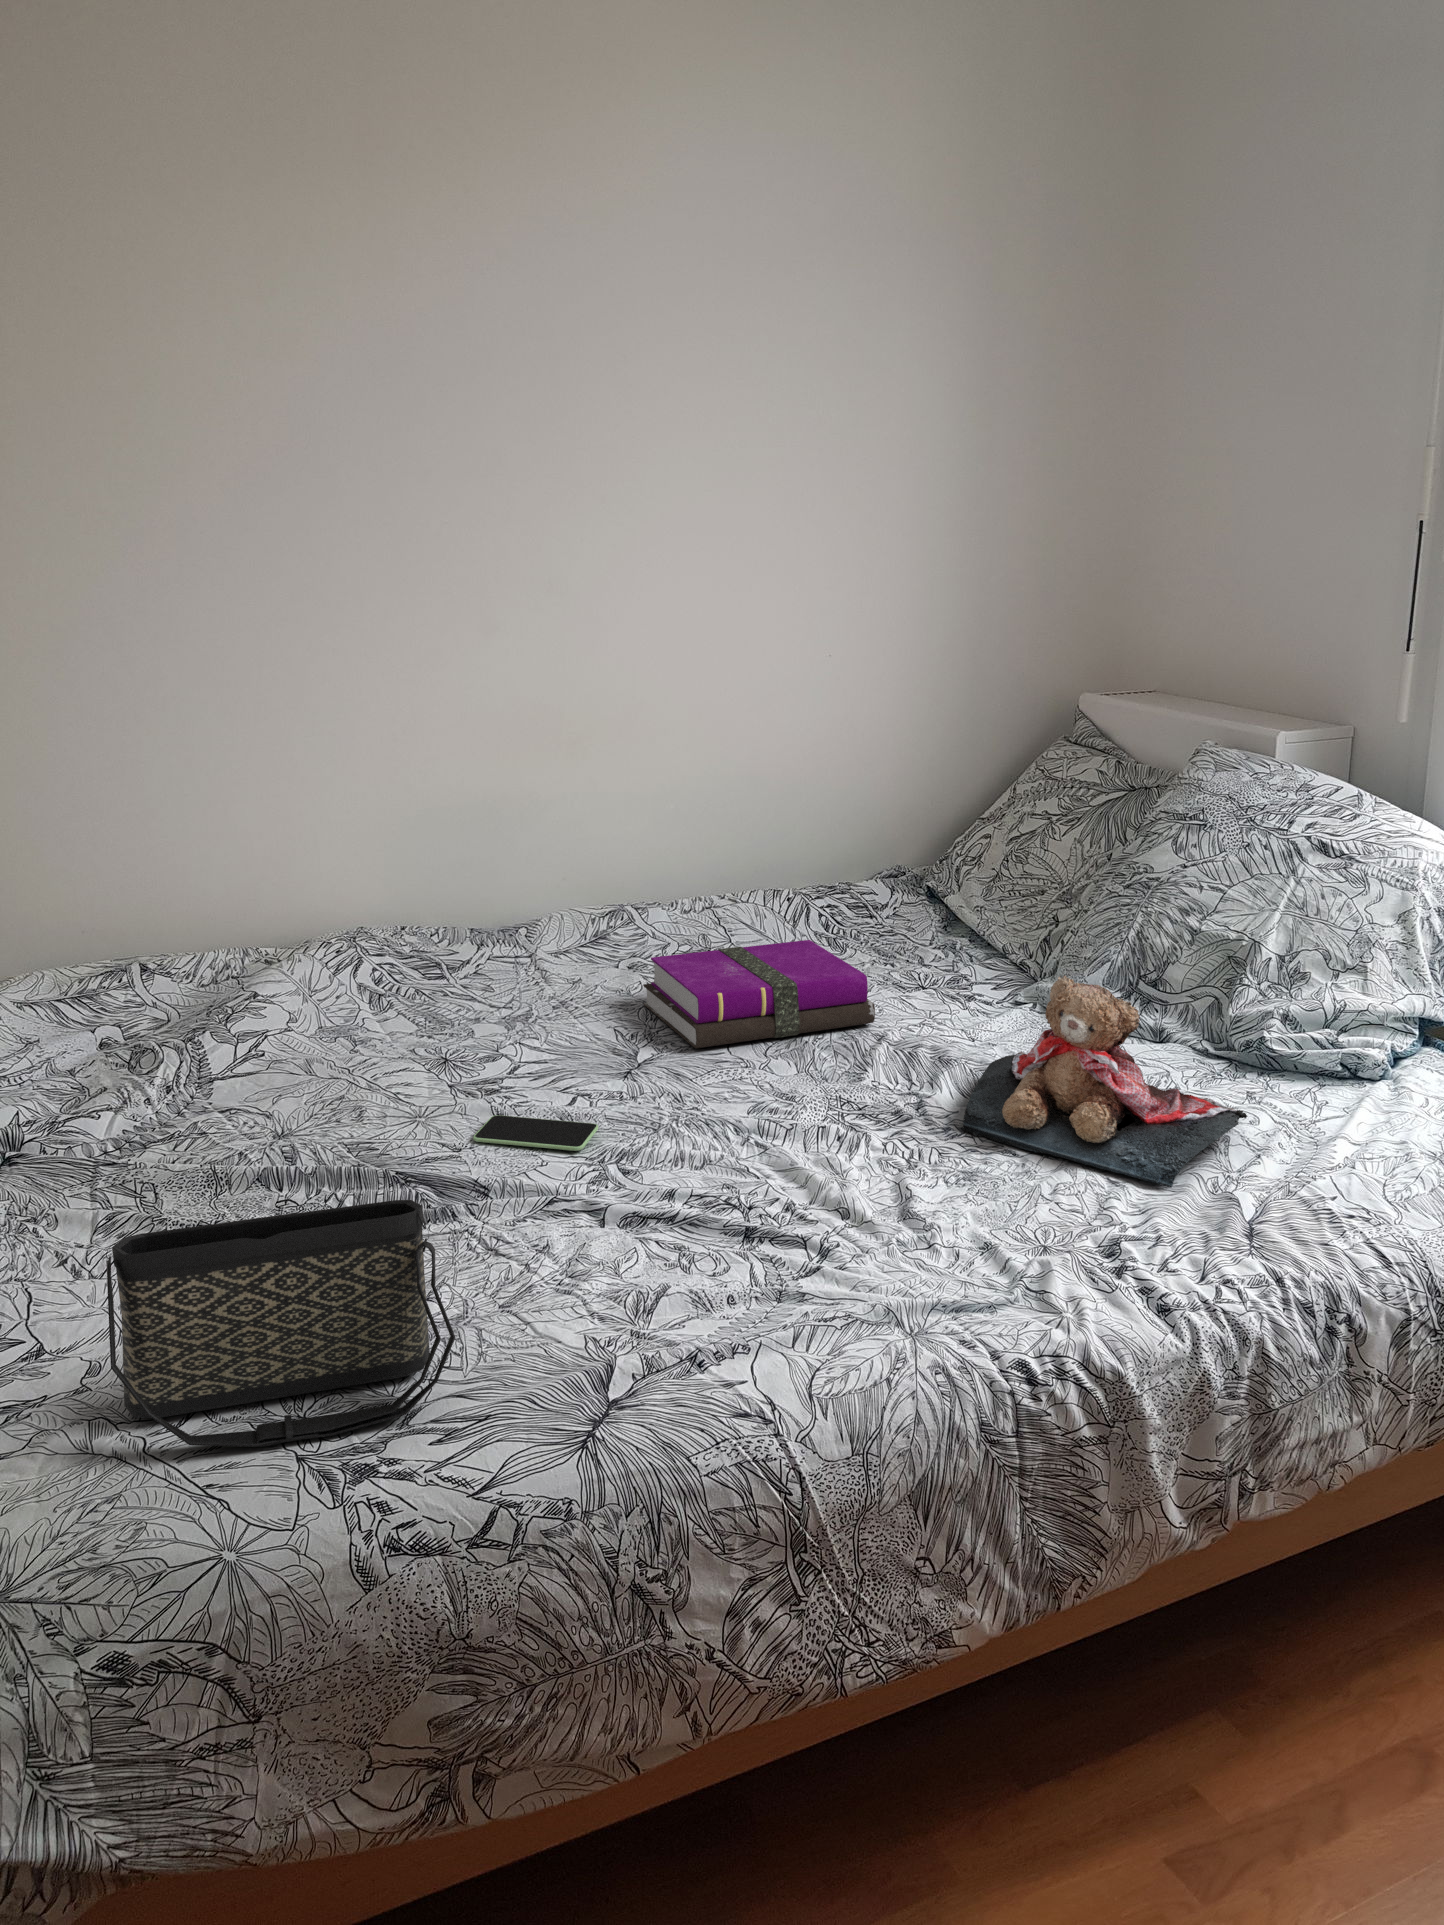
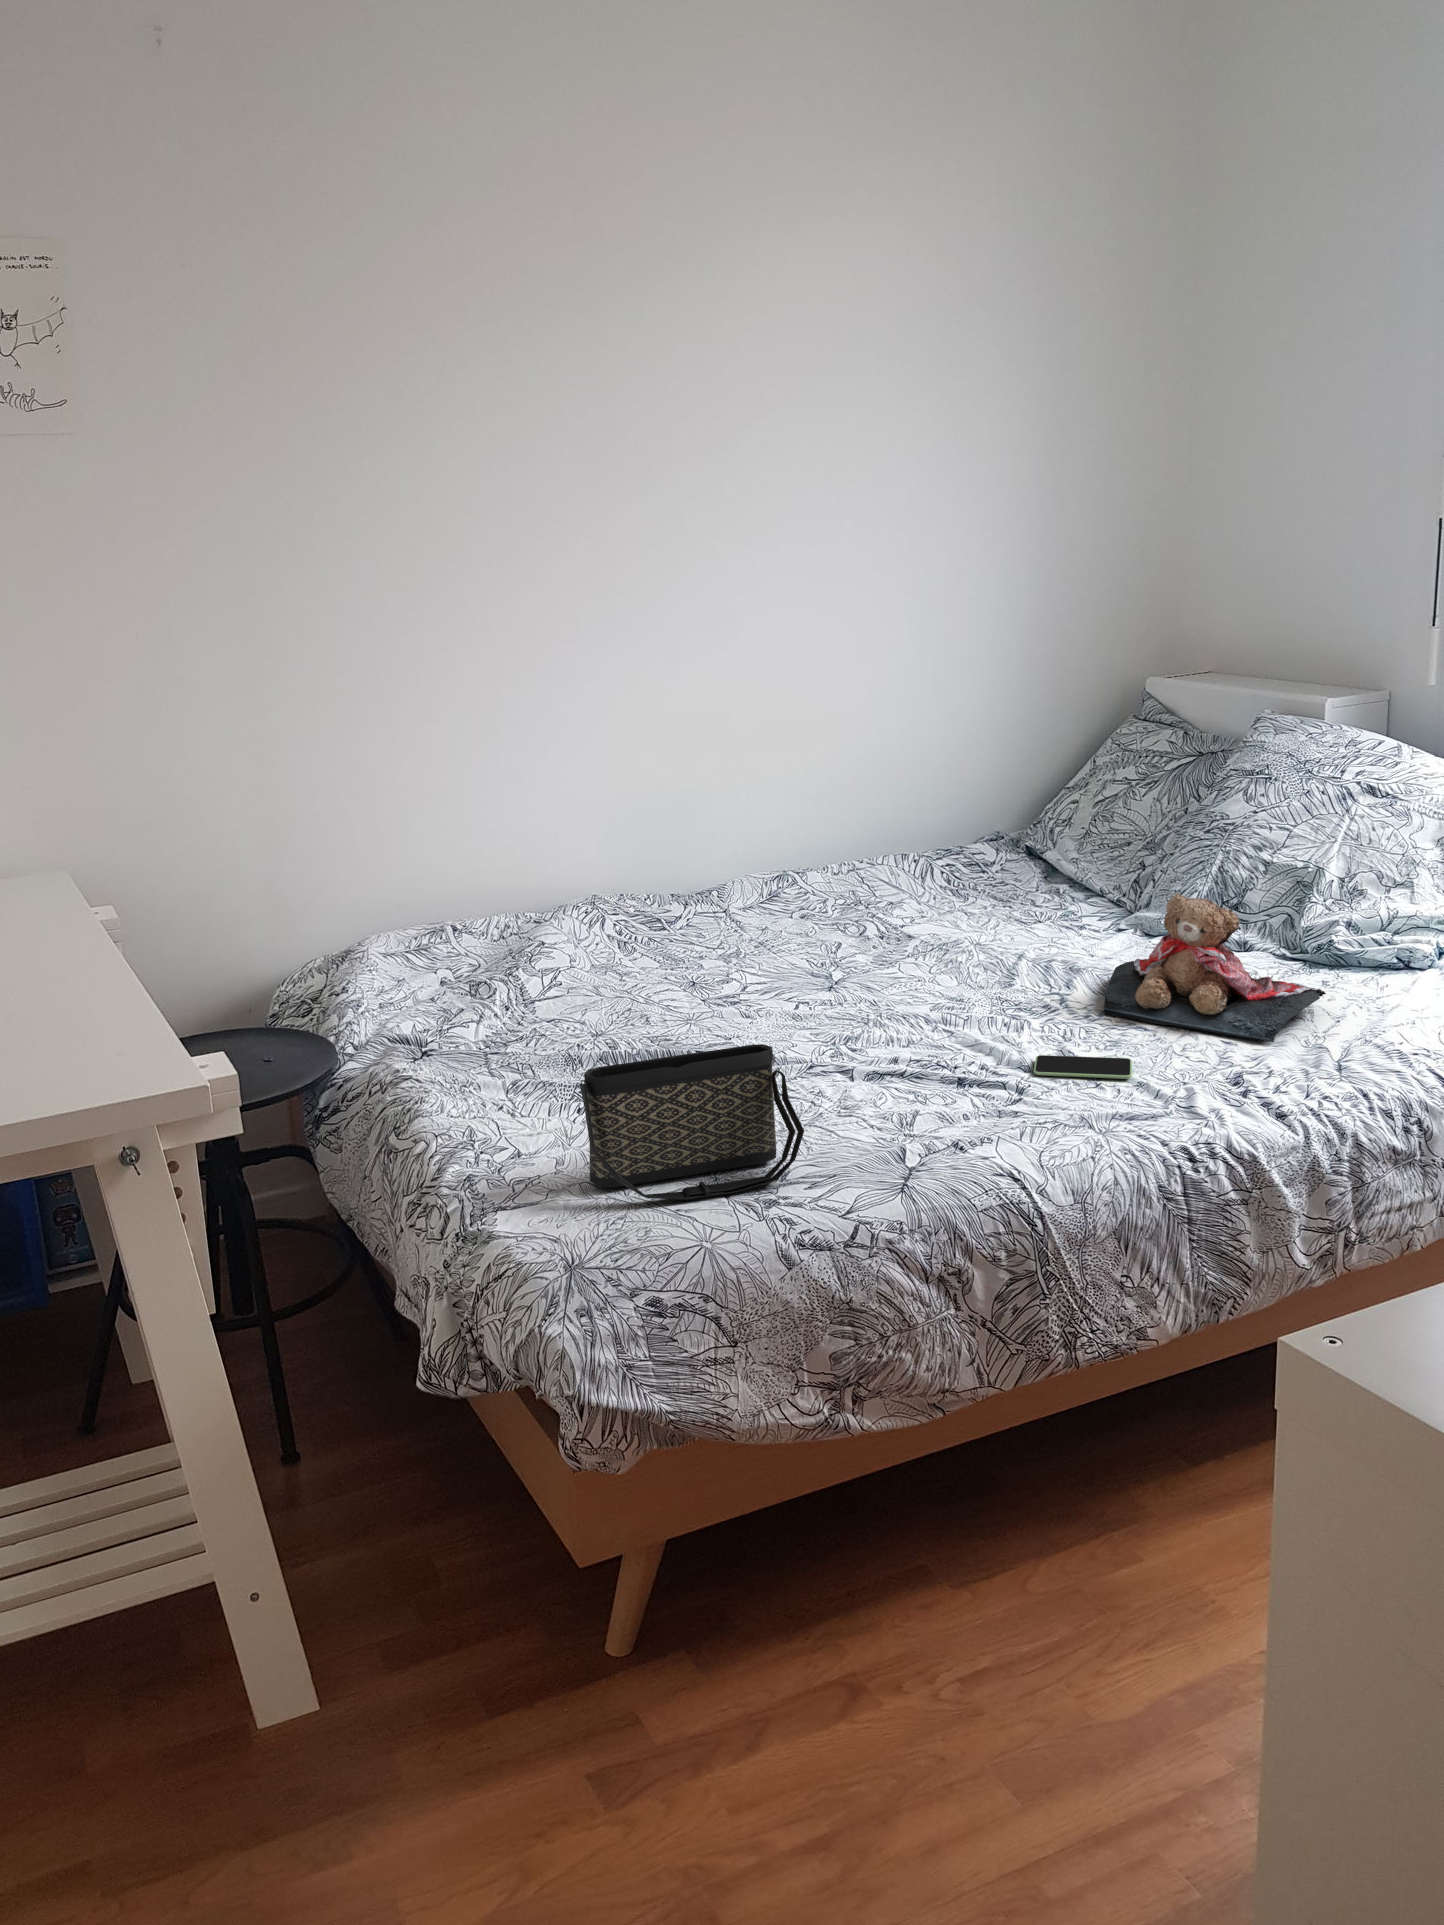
notebook: present [643,940,875,1048] -> none [825,887,1014,969]
smartphone: present [473,1115,598,1151] -> present [1034,1055,1132,1079]

